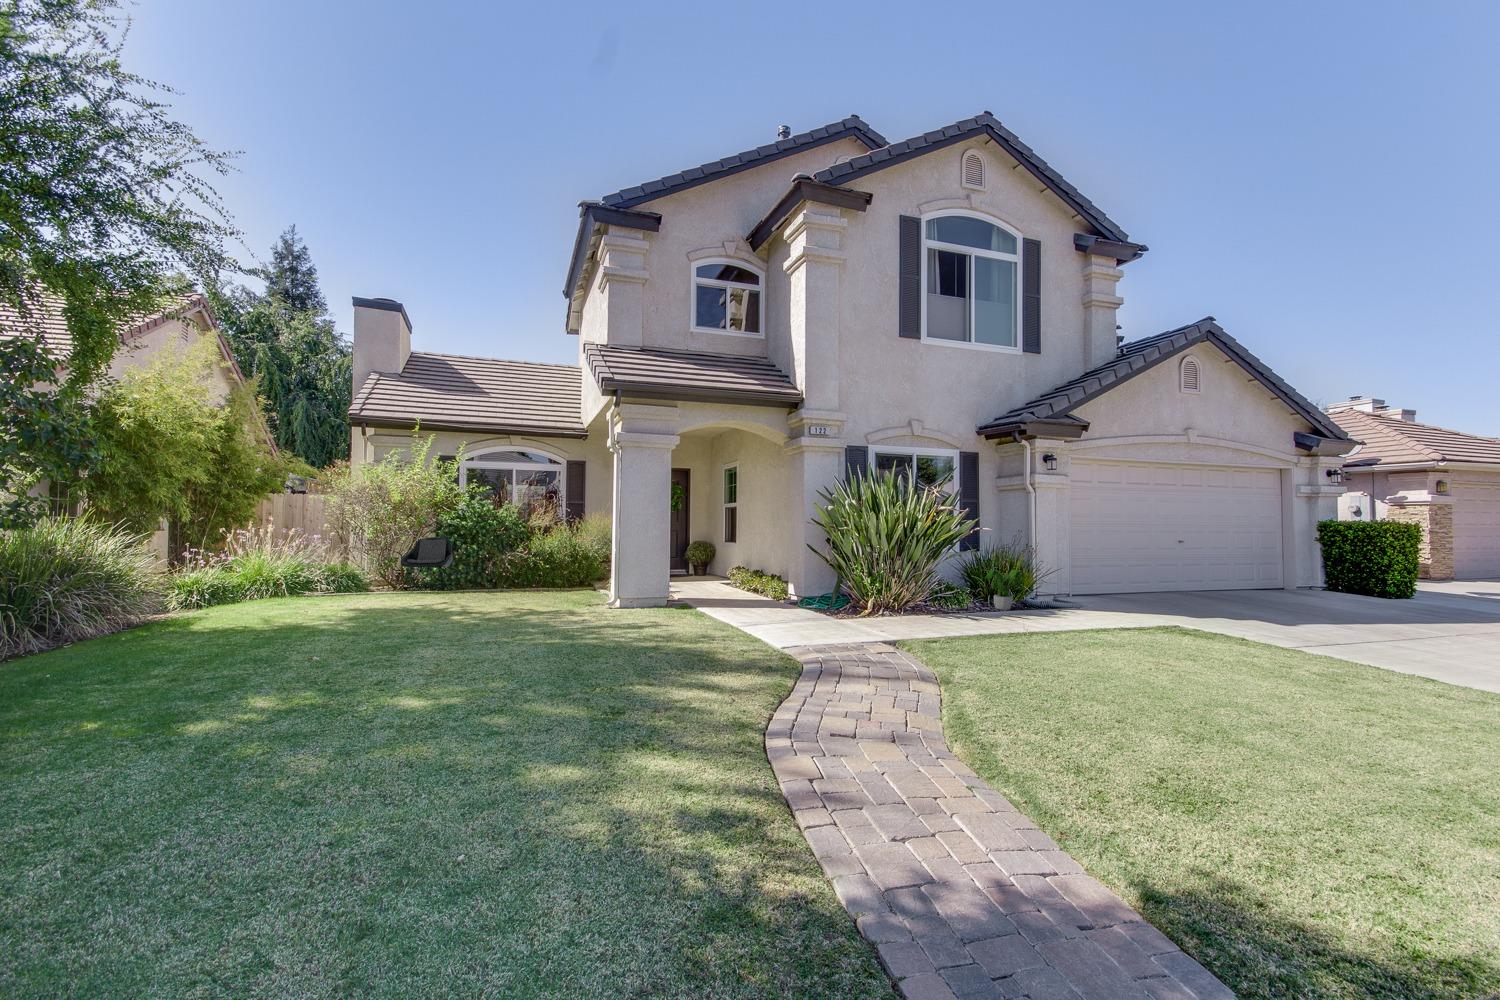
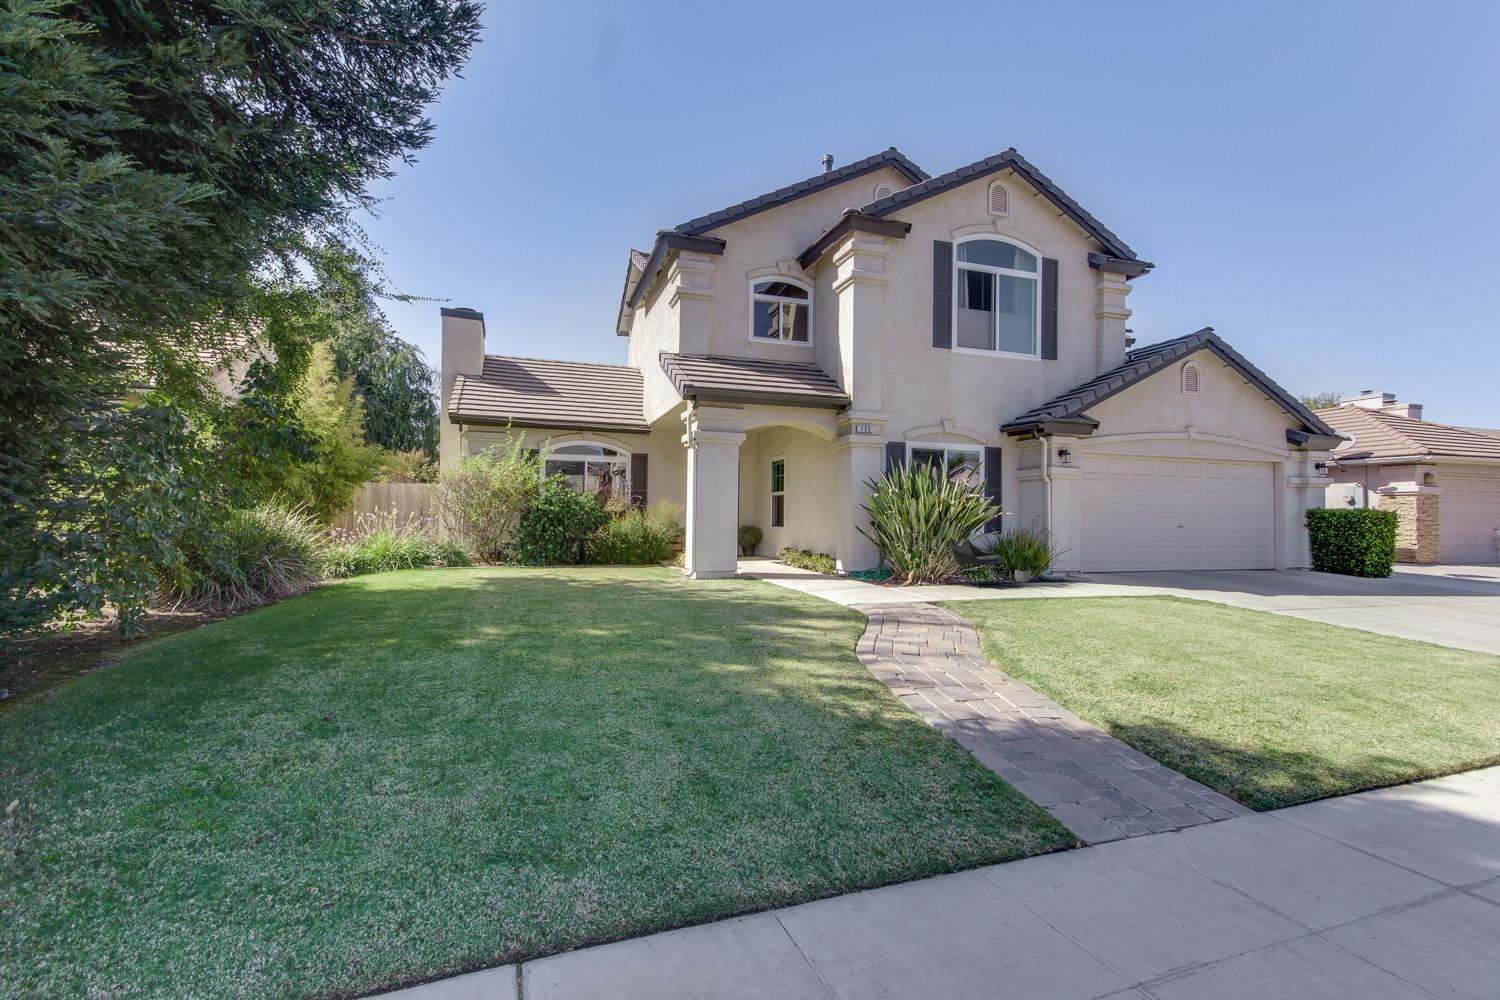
lounge chair: present [401,537,453,589] -> present [947,538,1003,588]
side table: none [474,556,518,587] -> present [565,538,599,563]

